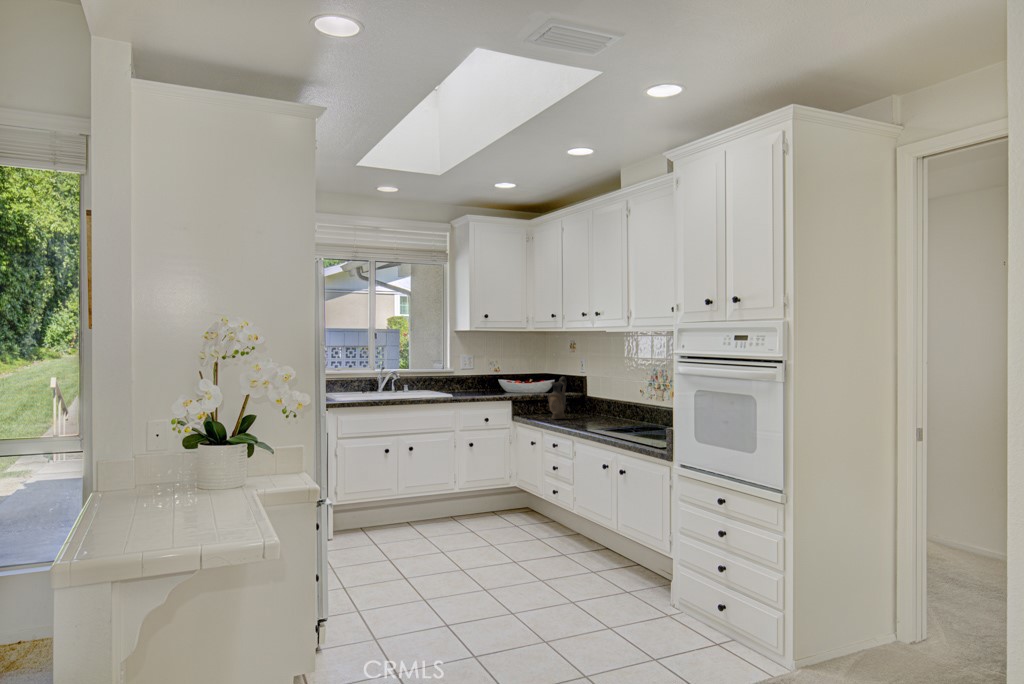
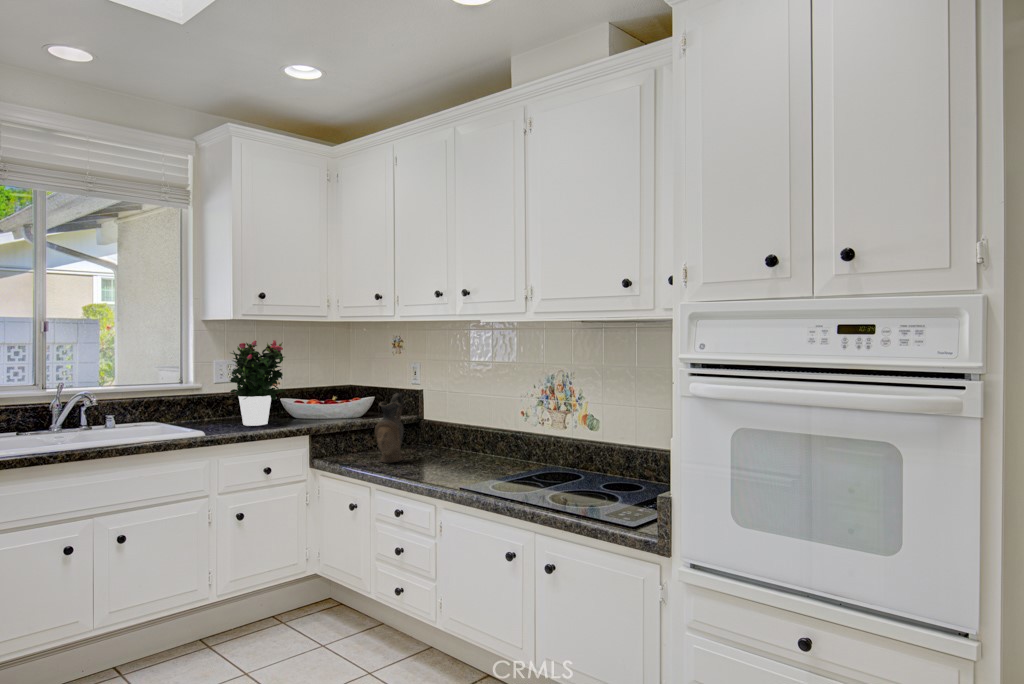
potted flower: none [468,343,500,395] -> present [230,340,285,426]

